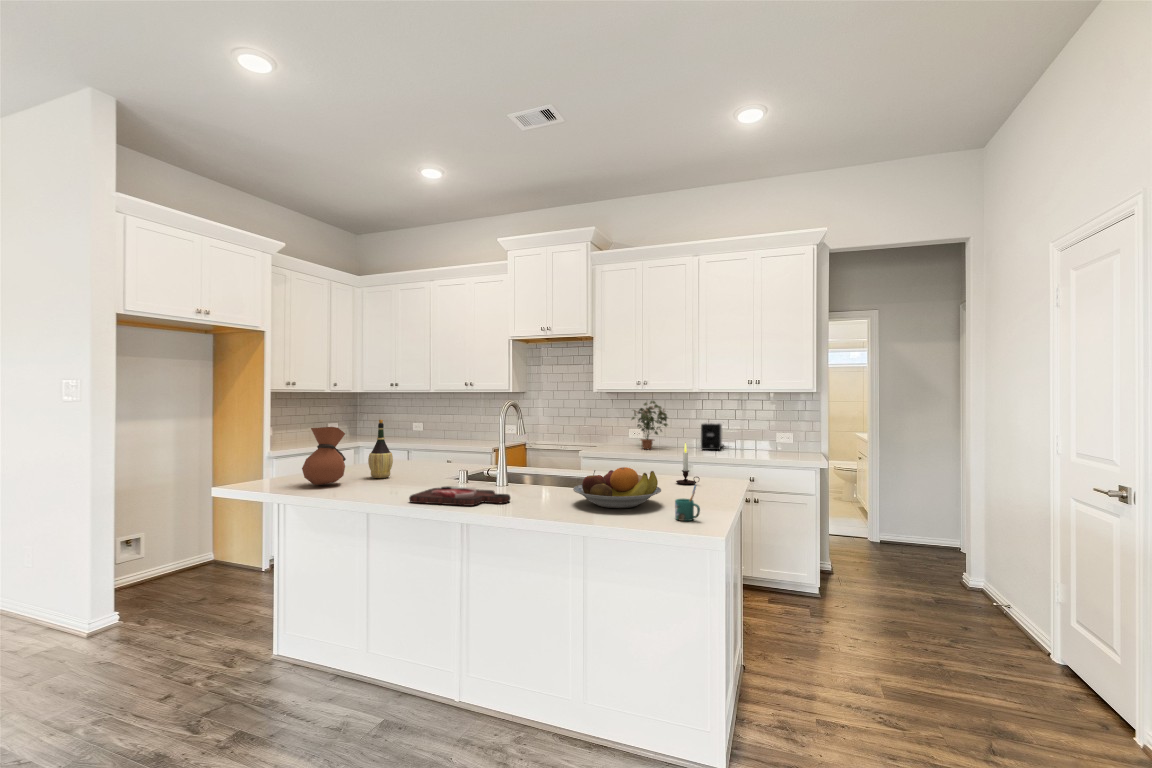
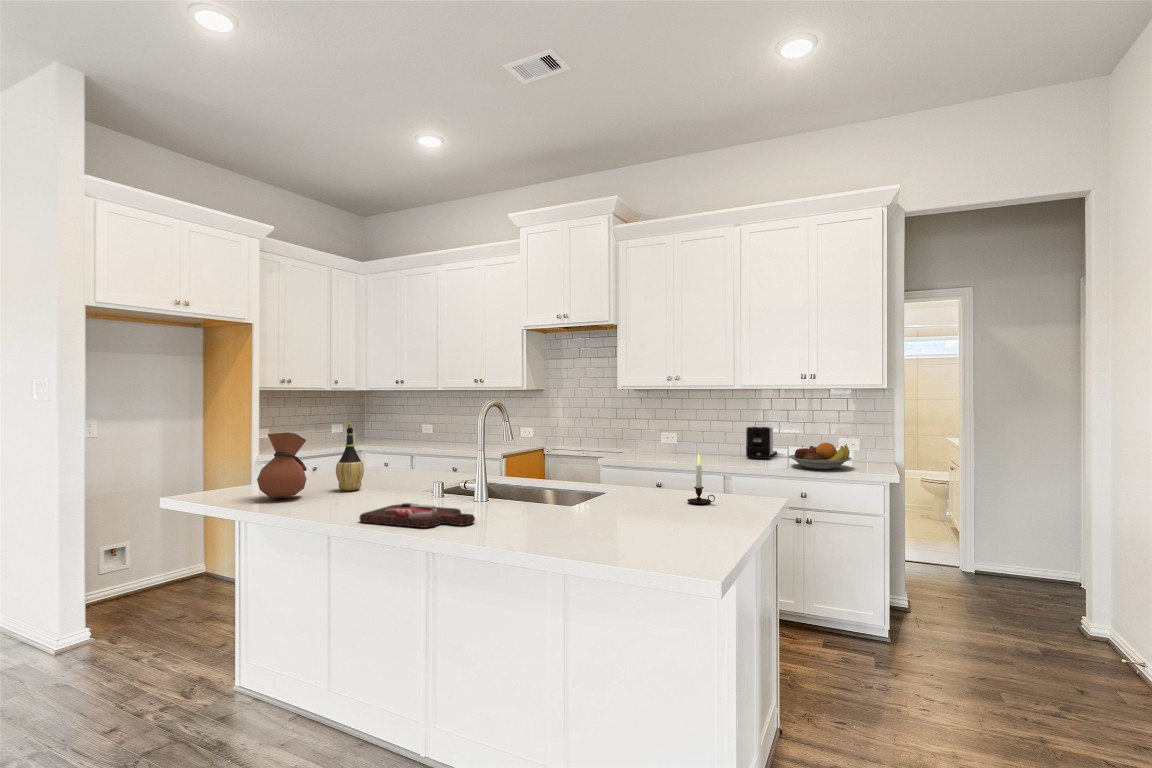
potted plant: present [632,401,668,449] -> none [664,399,709,457]
fruit bowl: present [573,467,661,508] -> present [789,443,852,469]
mug: present [675,485,700,521] -> none [657,509,686,554]

